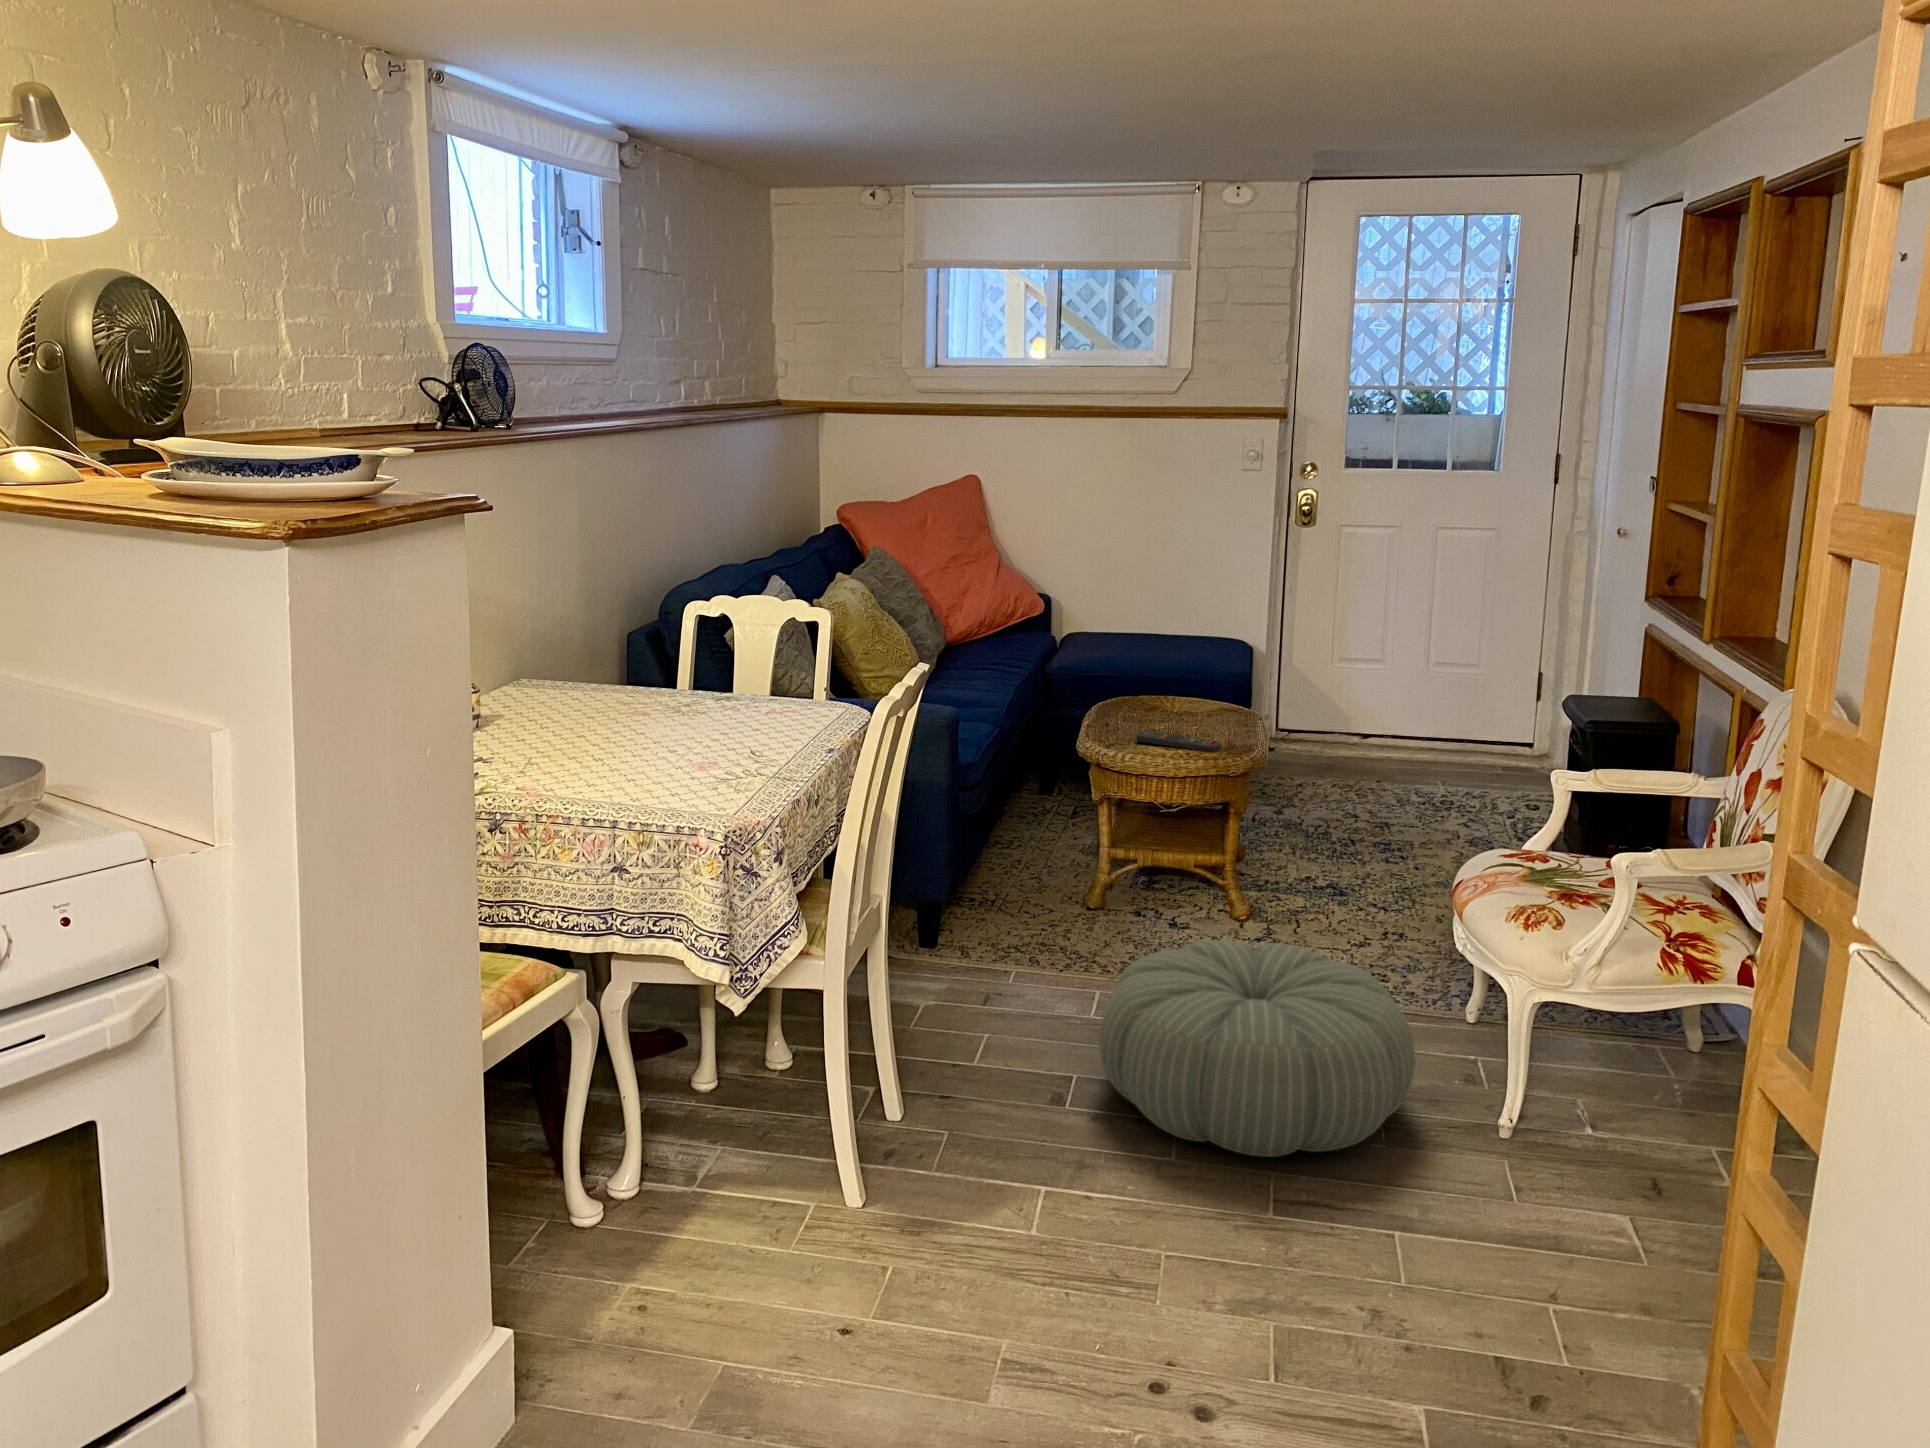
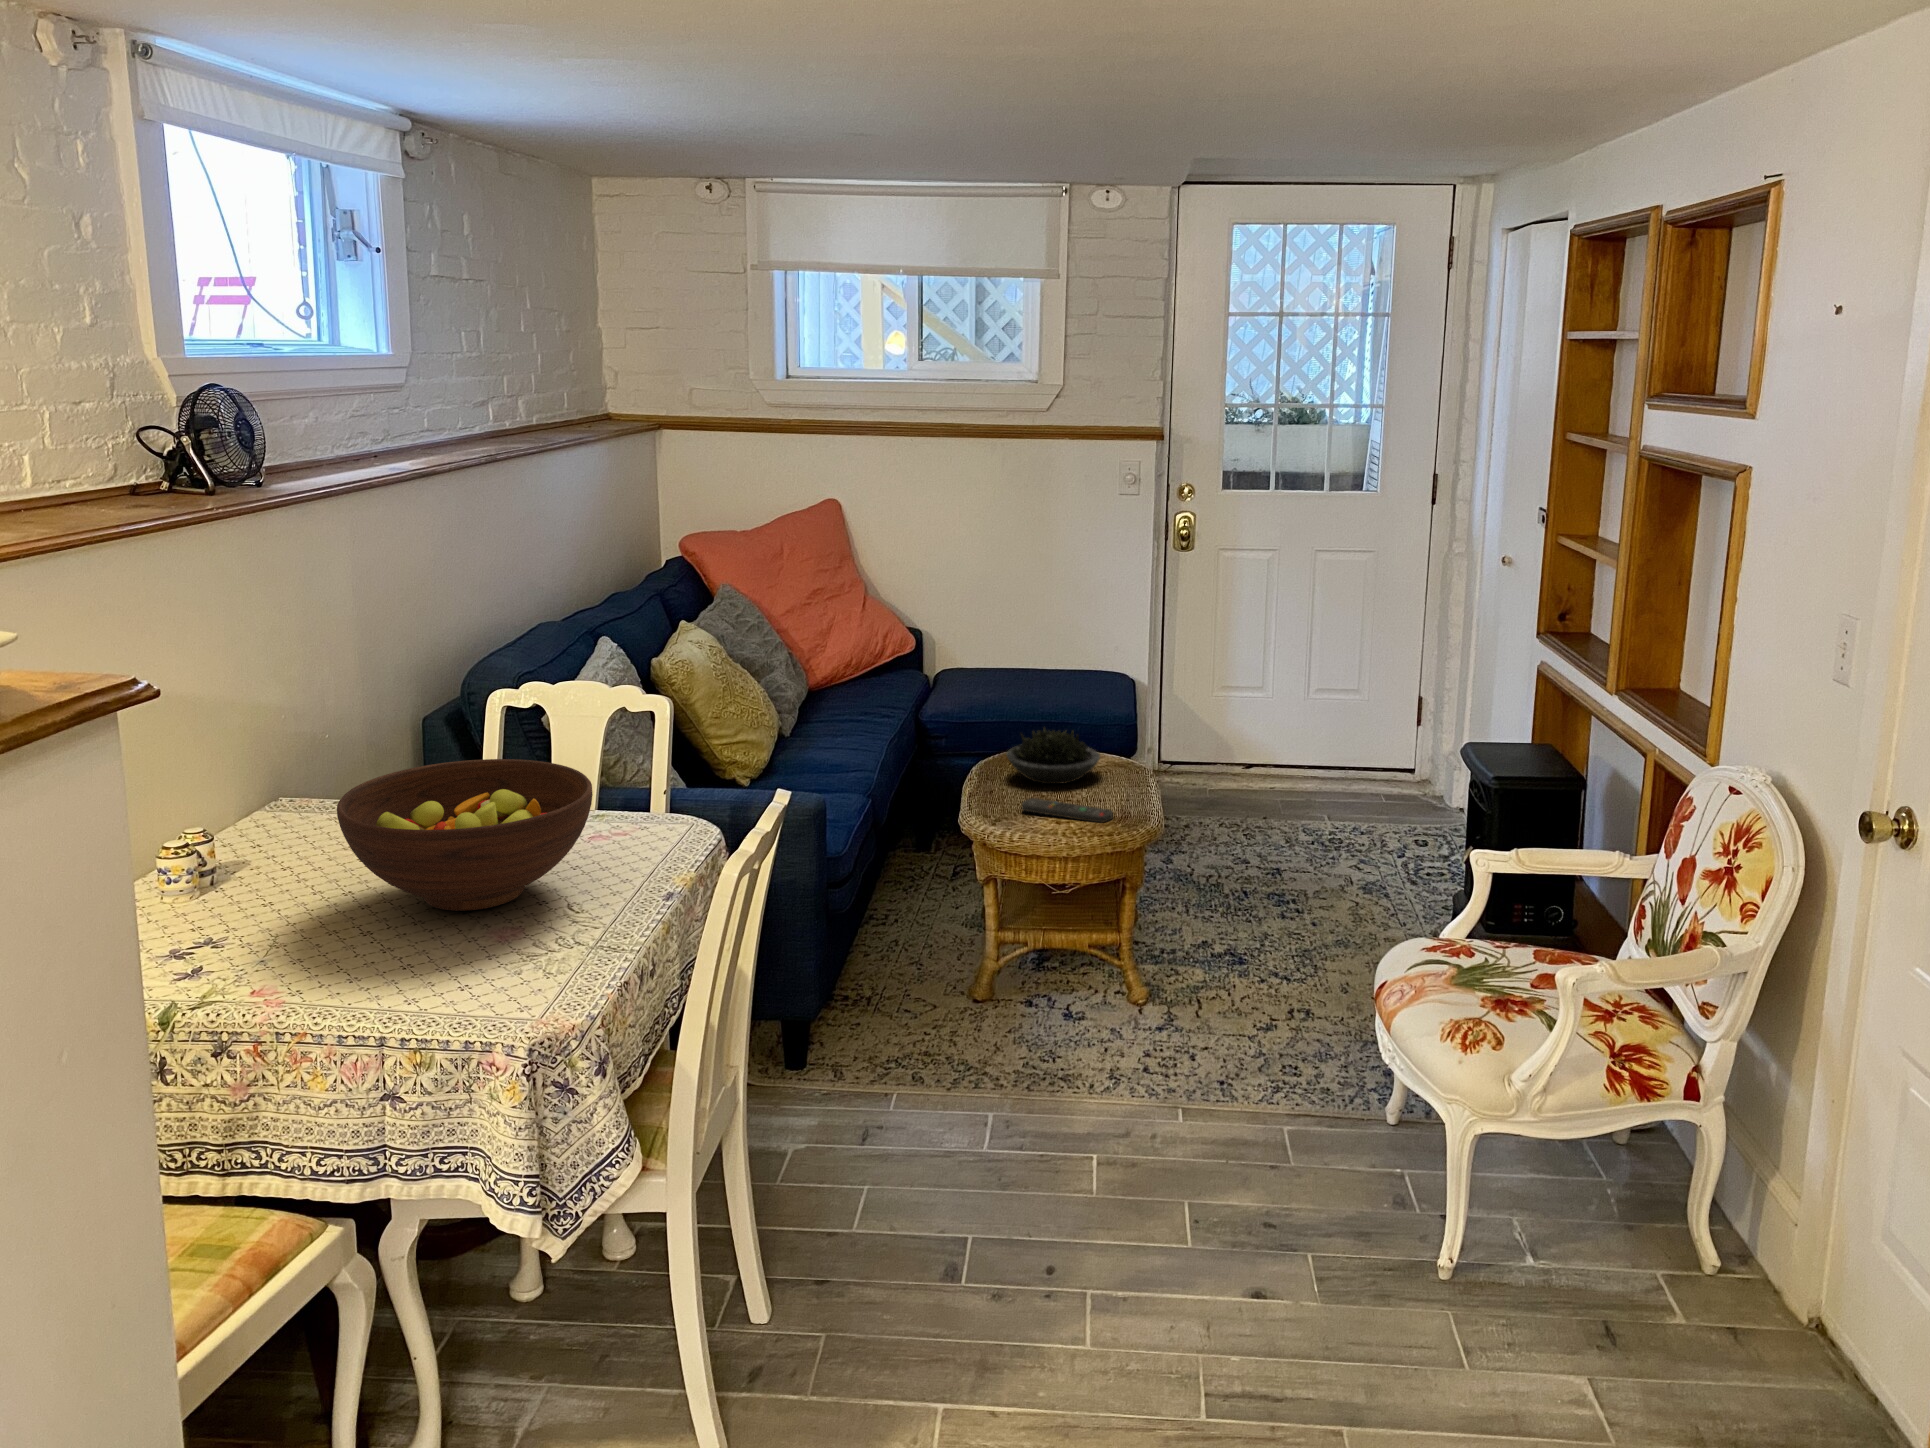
fruit bowl: none [577,640,771,750] -> present [337,759,593,911]
succulent plant: none [1124,672,1213,724] -> present [1006,728,1100,784]
pouf: present [1099,940,1415,1157] -> none [1000,1063,1351,1338]

